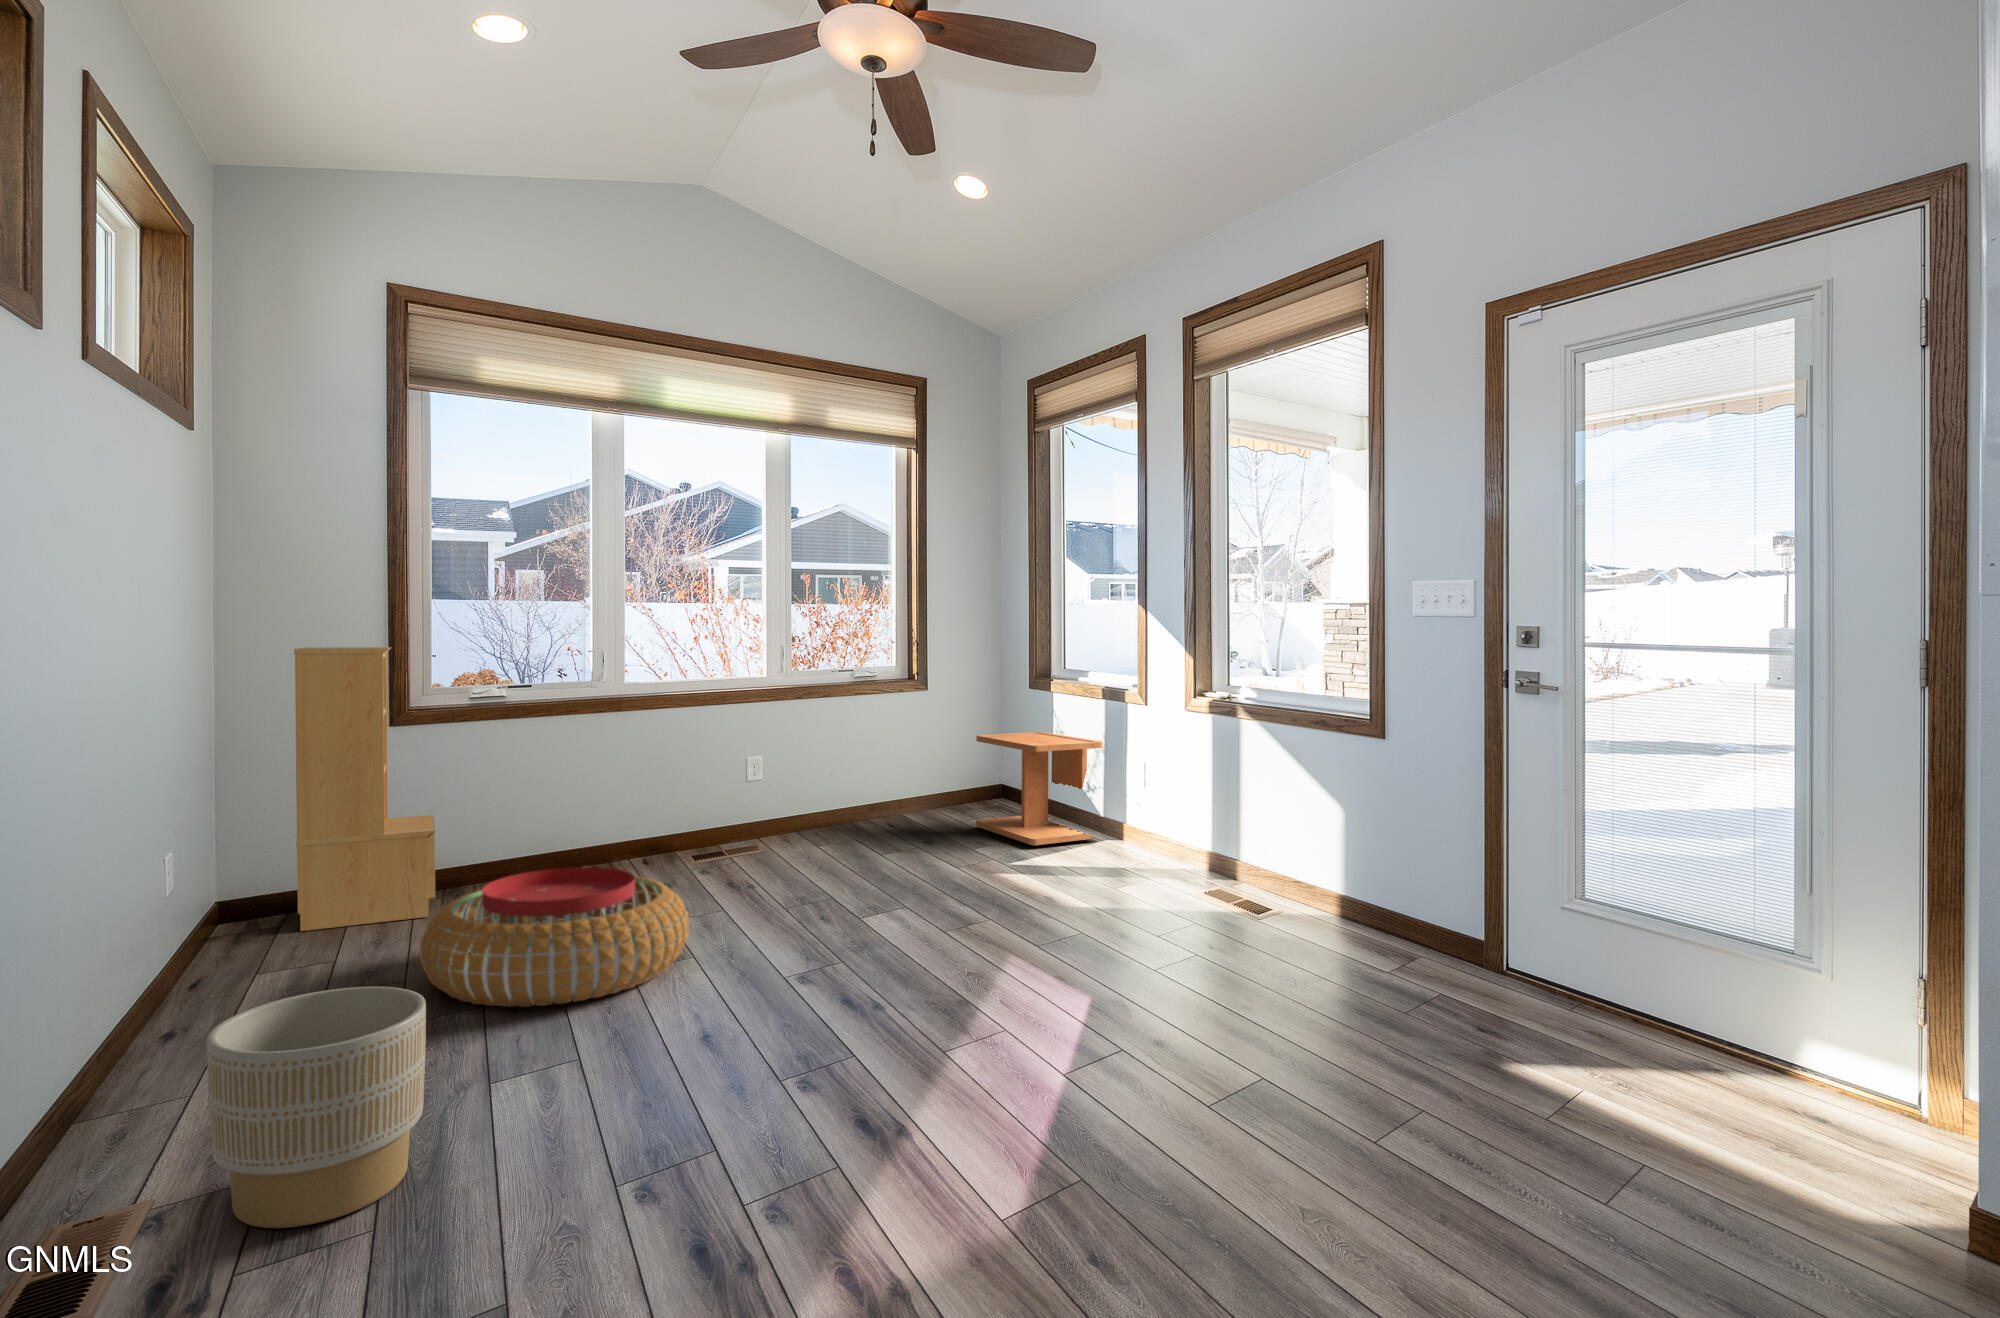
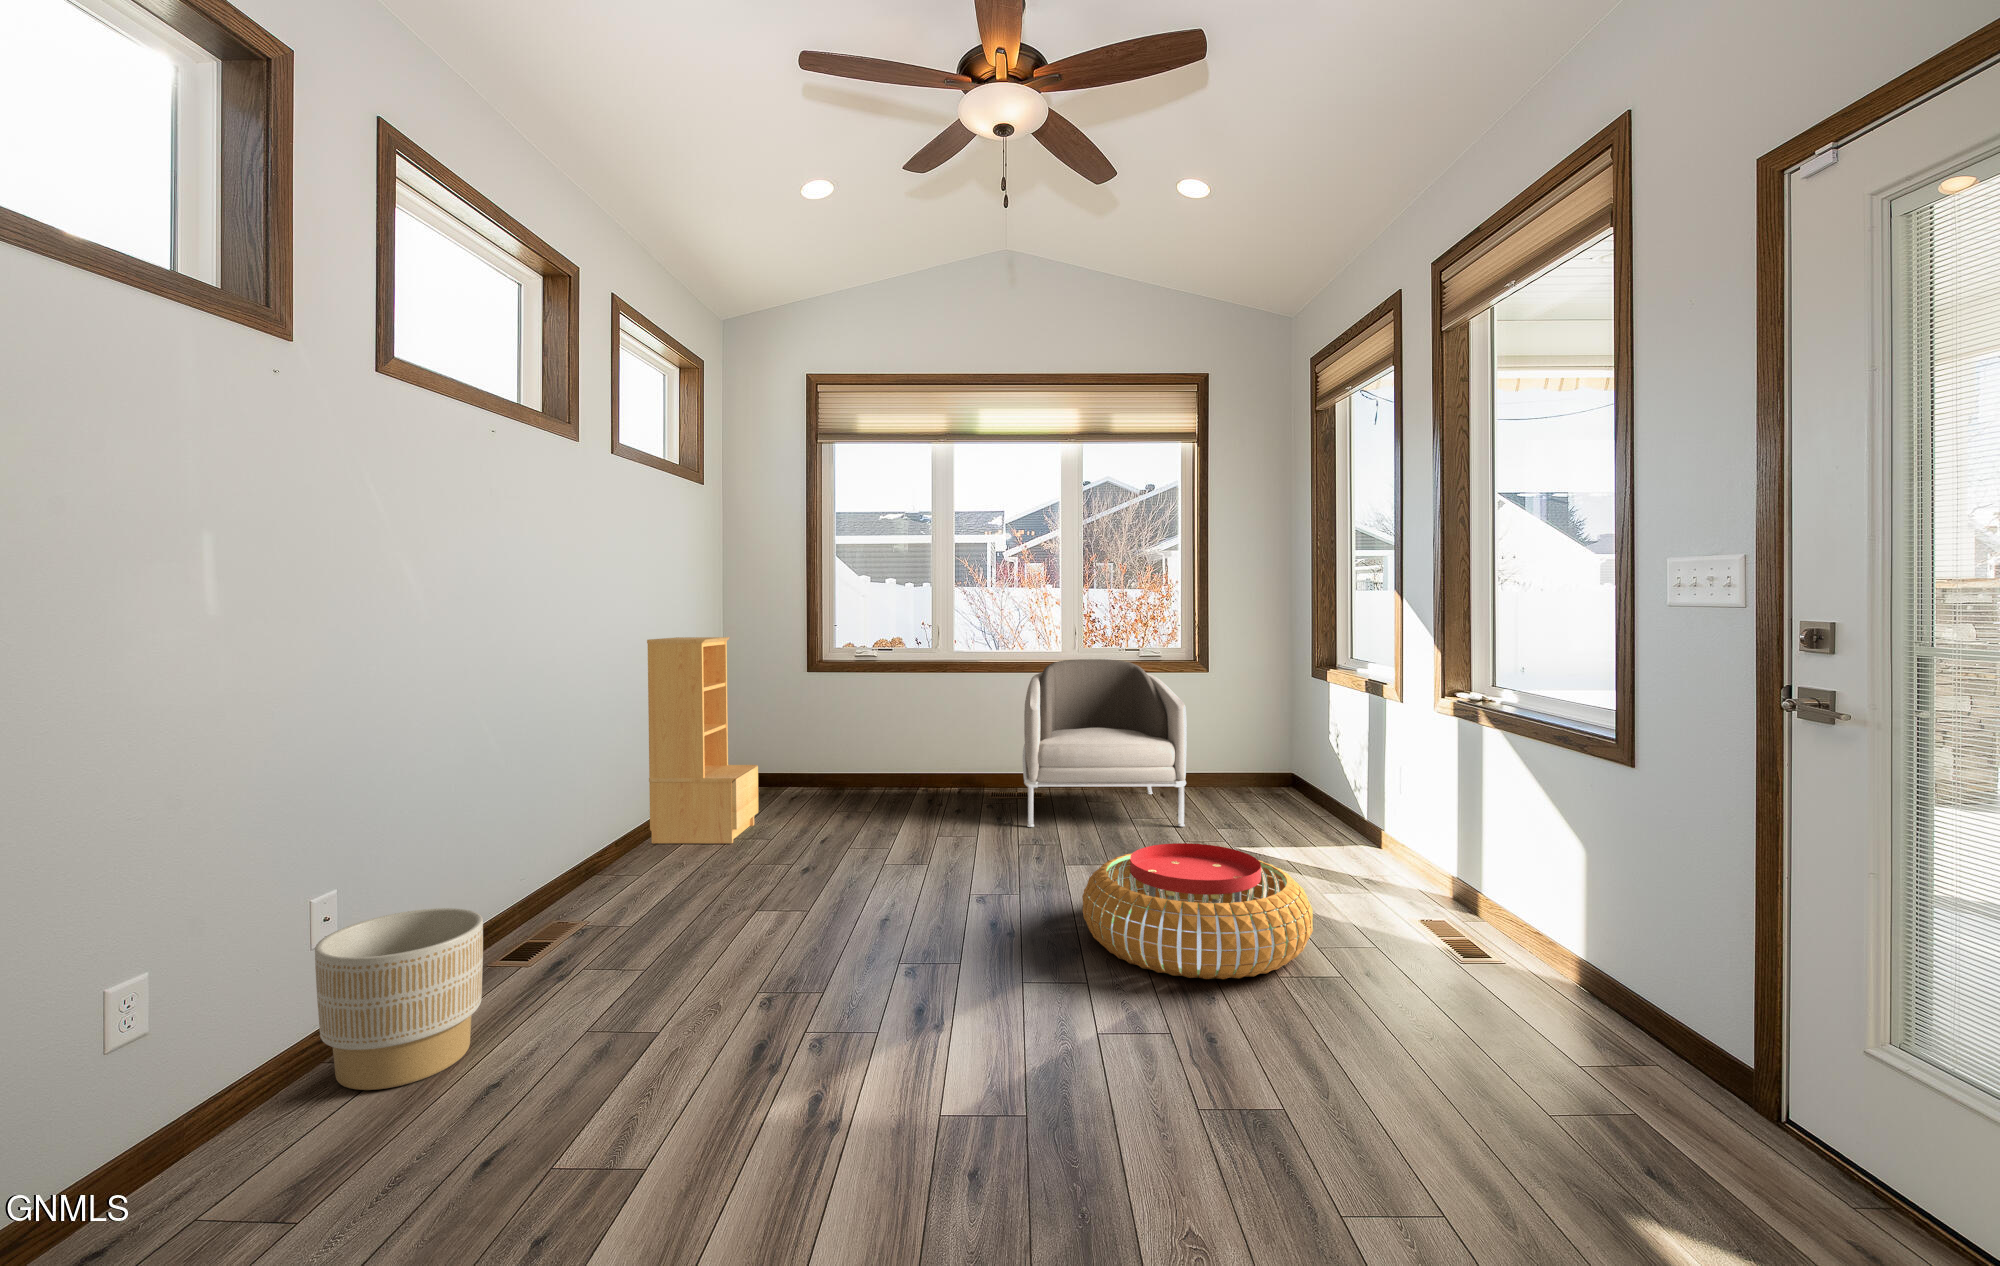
armchair: none [738,675,941,860] -> present [1023,659,1187,827]
side table: present [976,732,1103,846] -> none [1240,722,1361,841]
pouf: present [420,867,689,1007] -> present [1082,843,1313,979]

